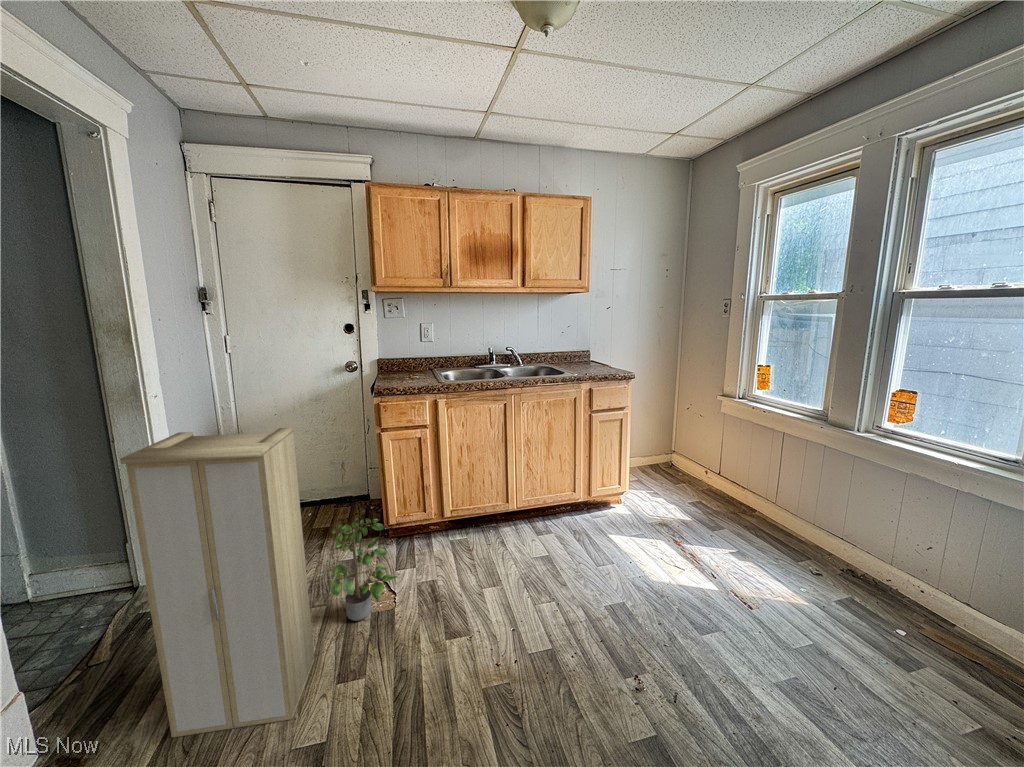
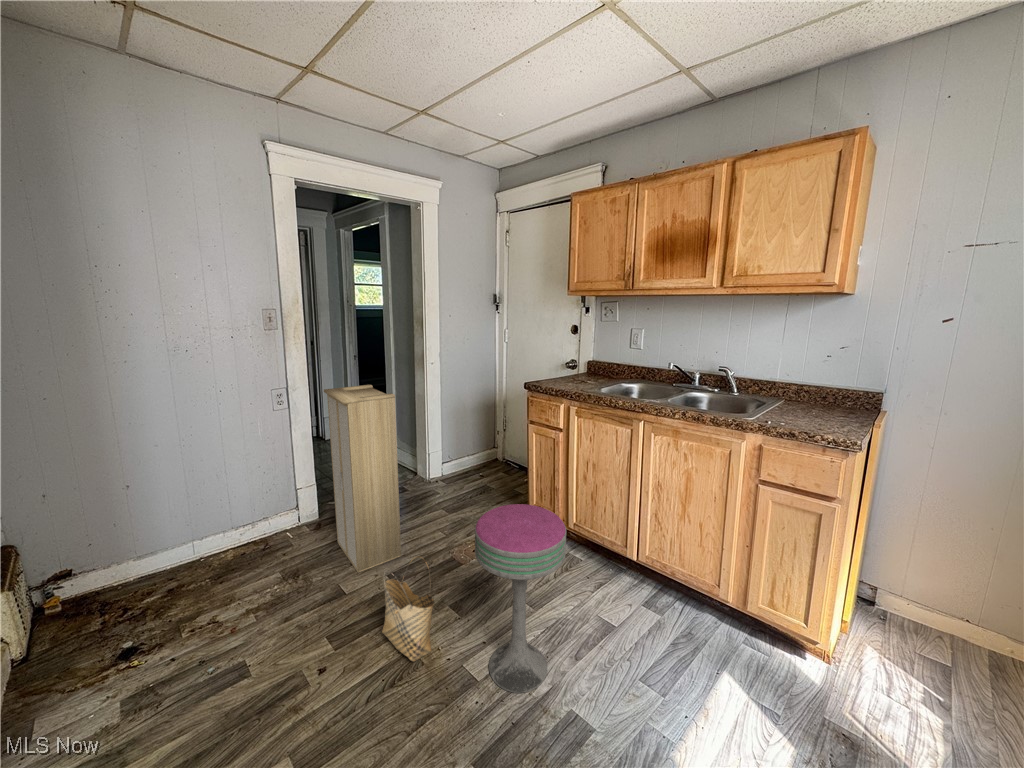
bar stool: none [515,474,596,638] -> present [475,504,566,693]
potted plant: present [330,518,397,621] -> none [425,475,463,556]
woven basket: none [431,586,506,709] -> present [382,556,434,661]

